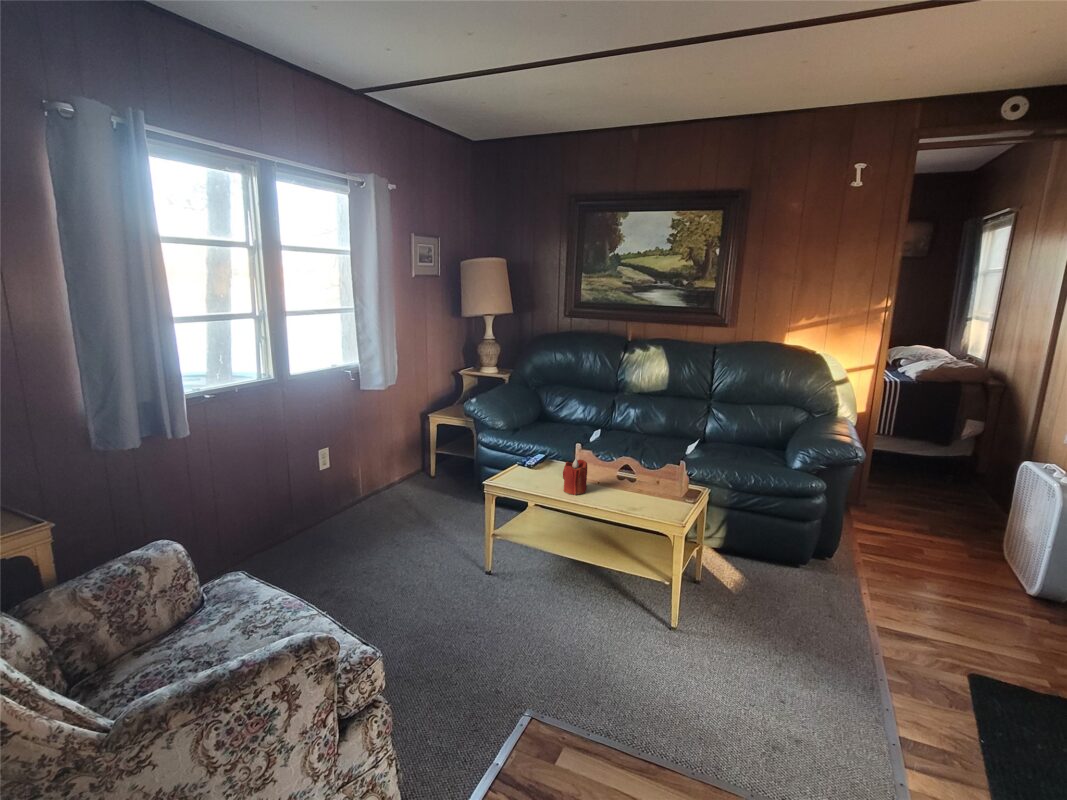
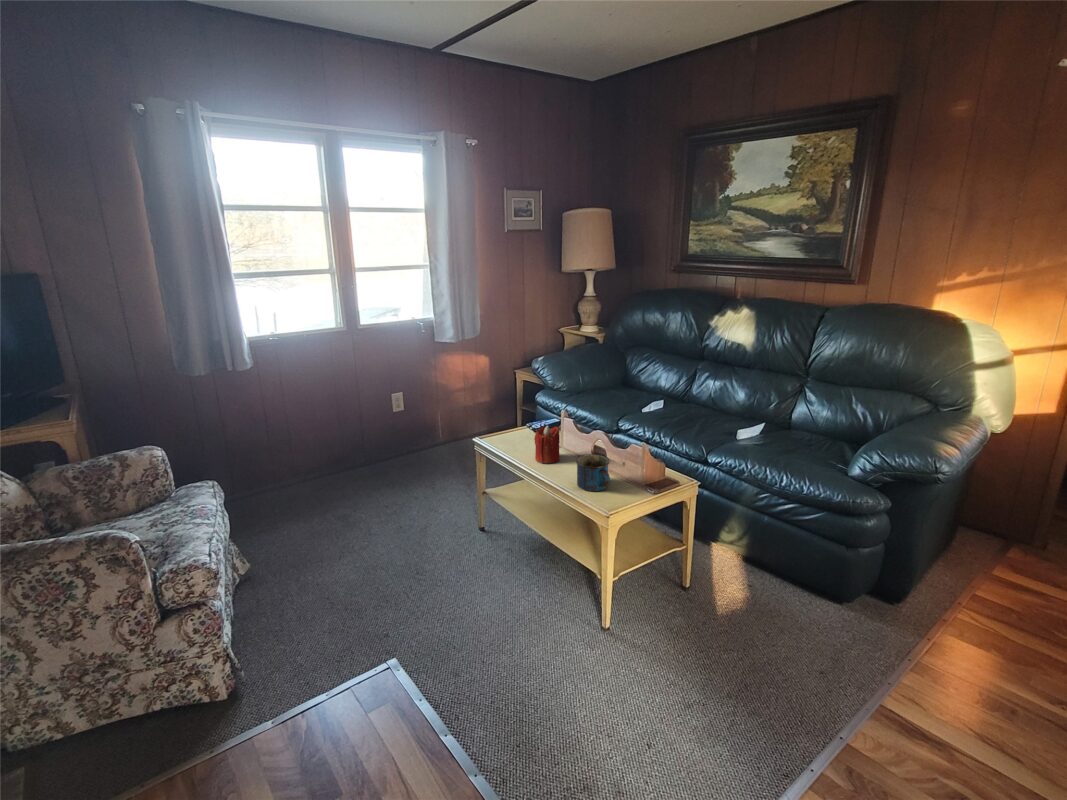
mug: none [625,478,661,510] -> present [576,454,610,491]

